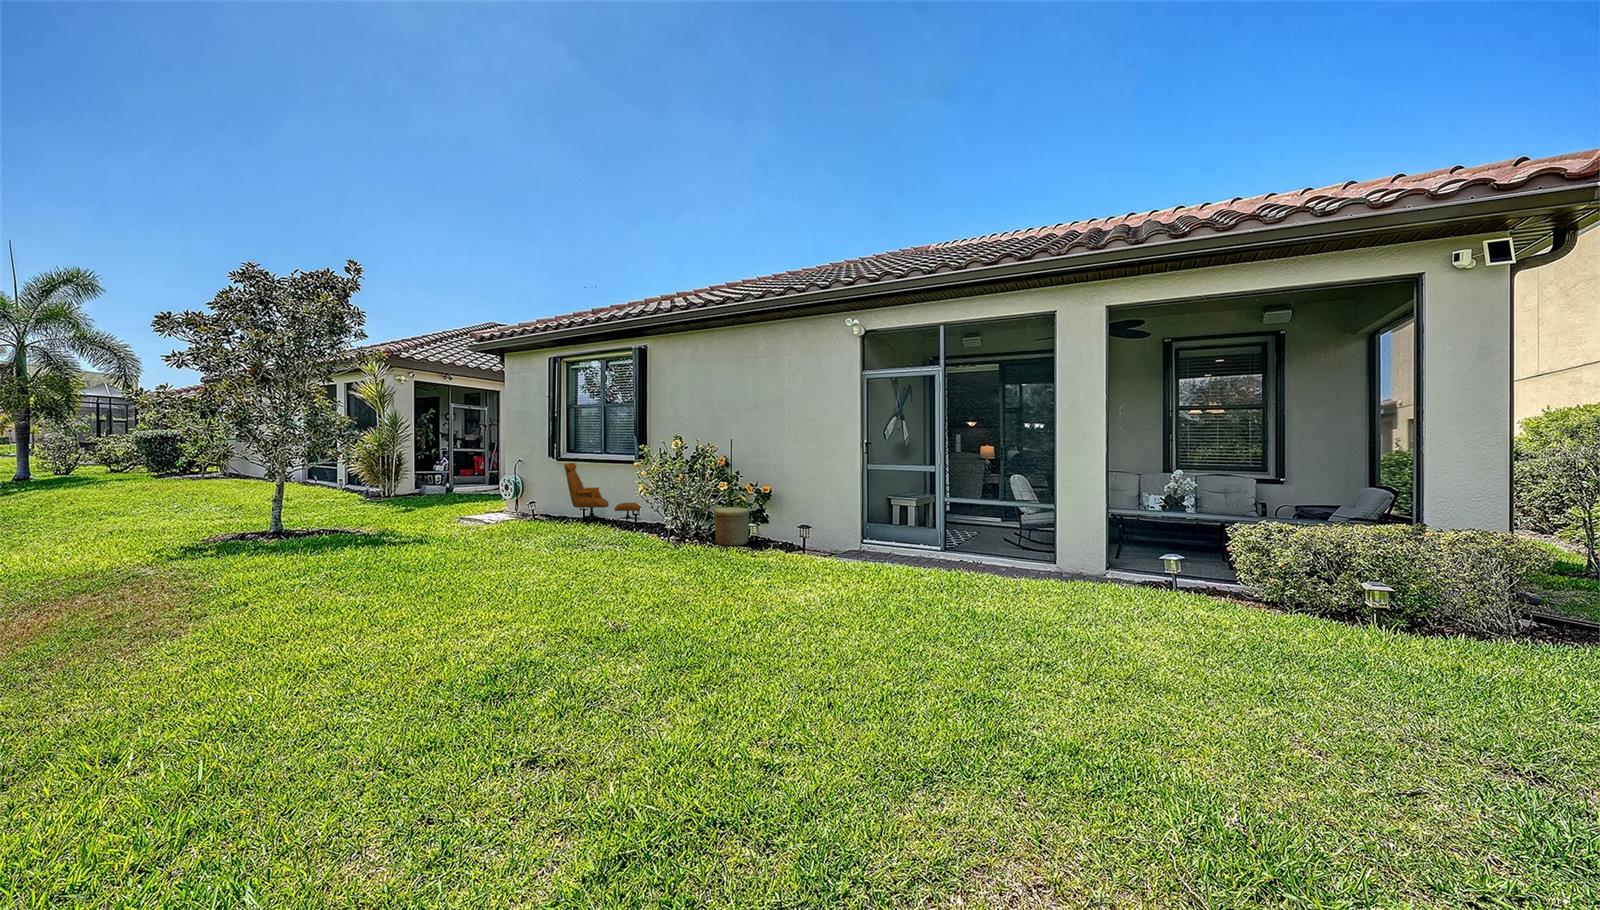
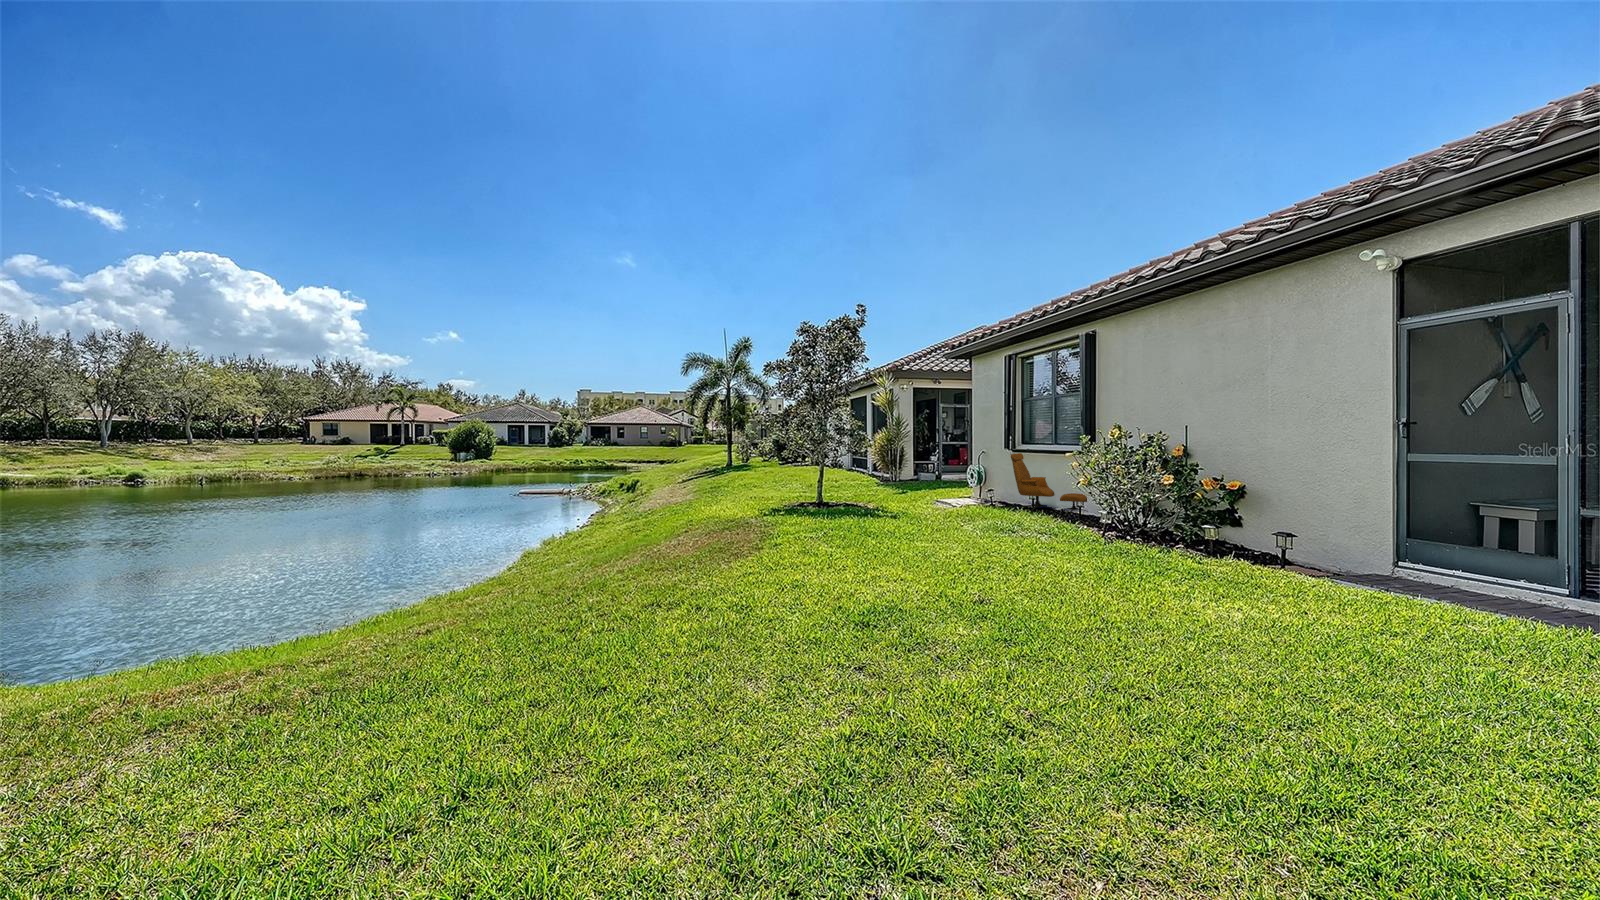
woven basket: present [714,507,749,546] -> none [1157,503,1205,548]

